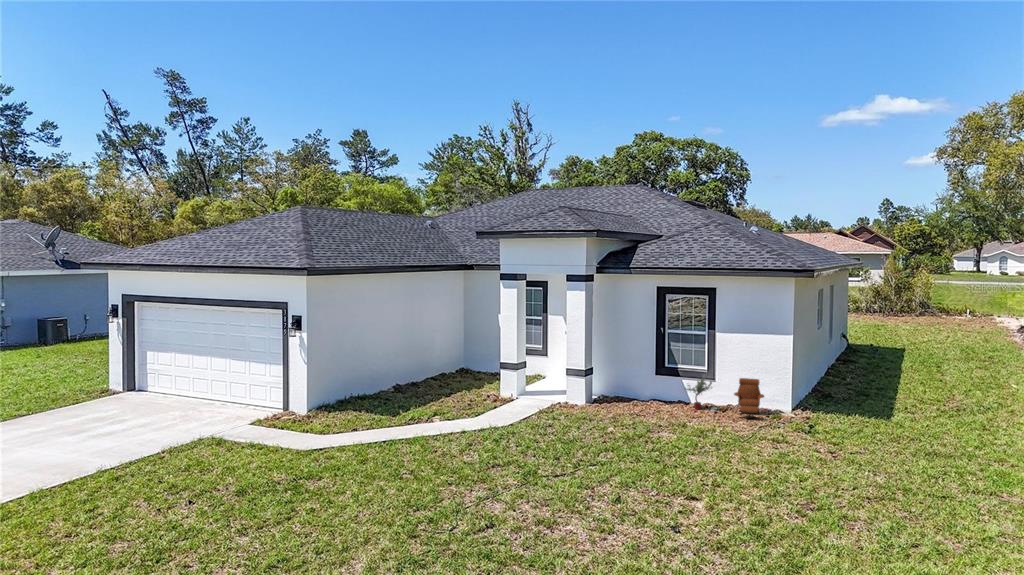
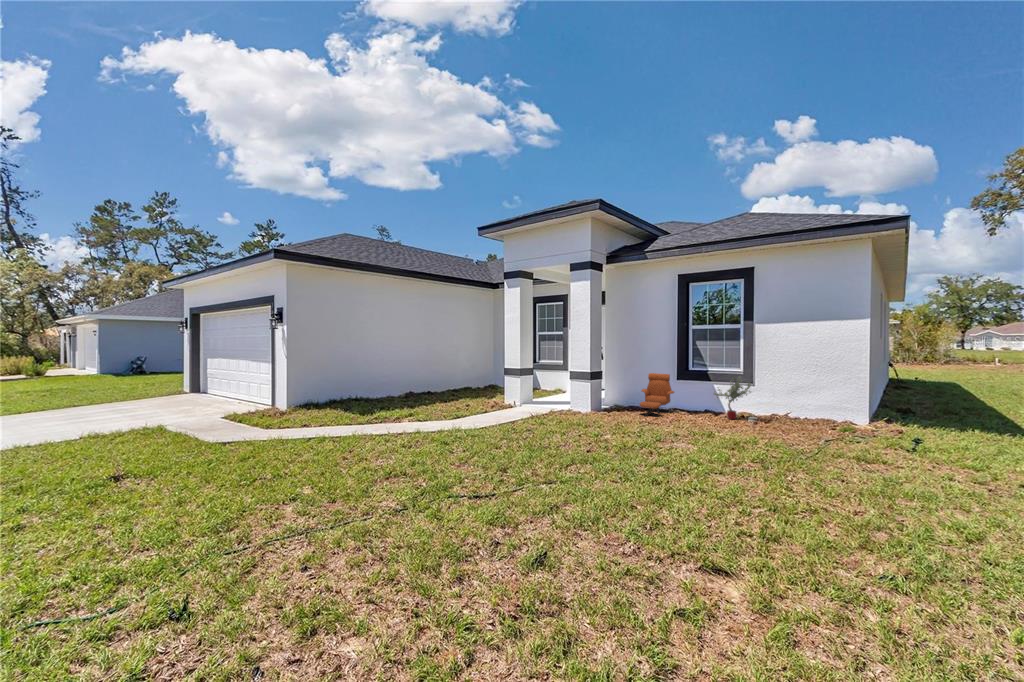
lounge chair: present [734,378,764,420] -> present [640,373,674,417]

